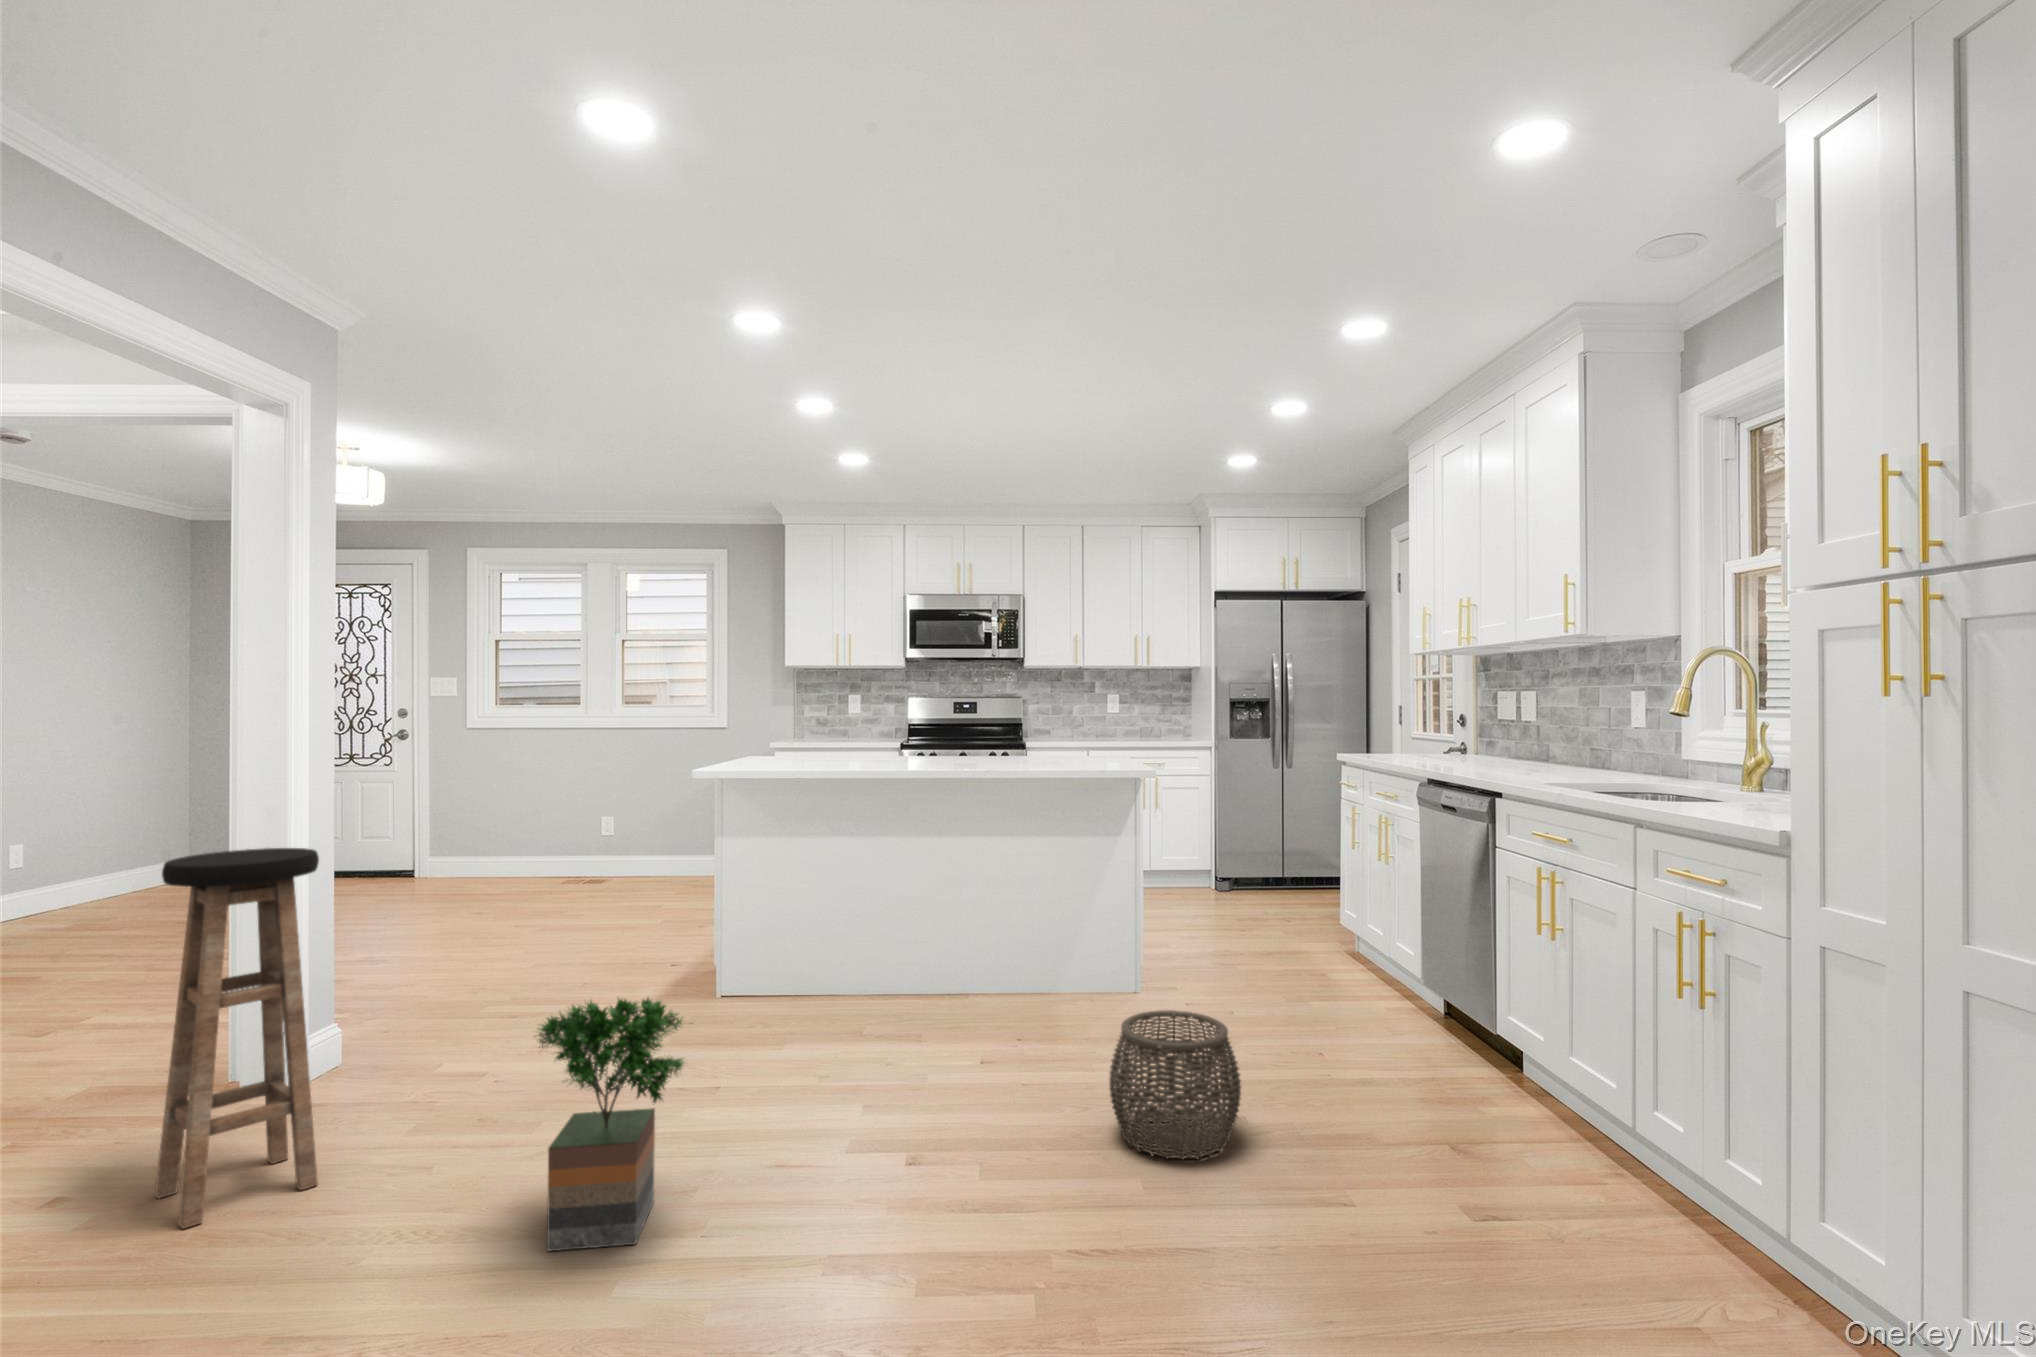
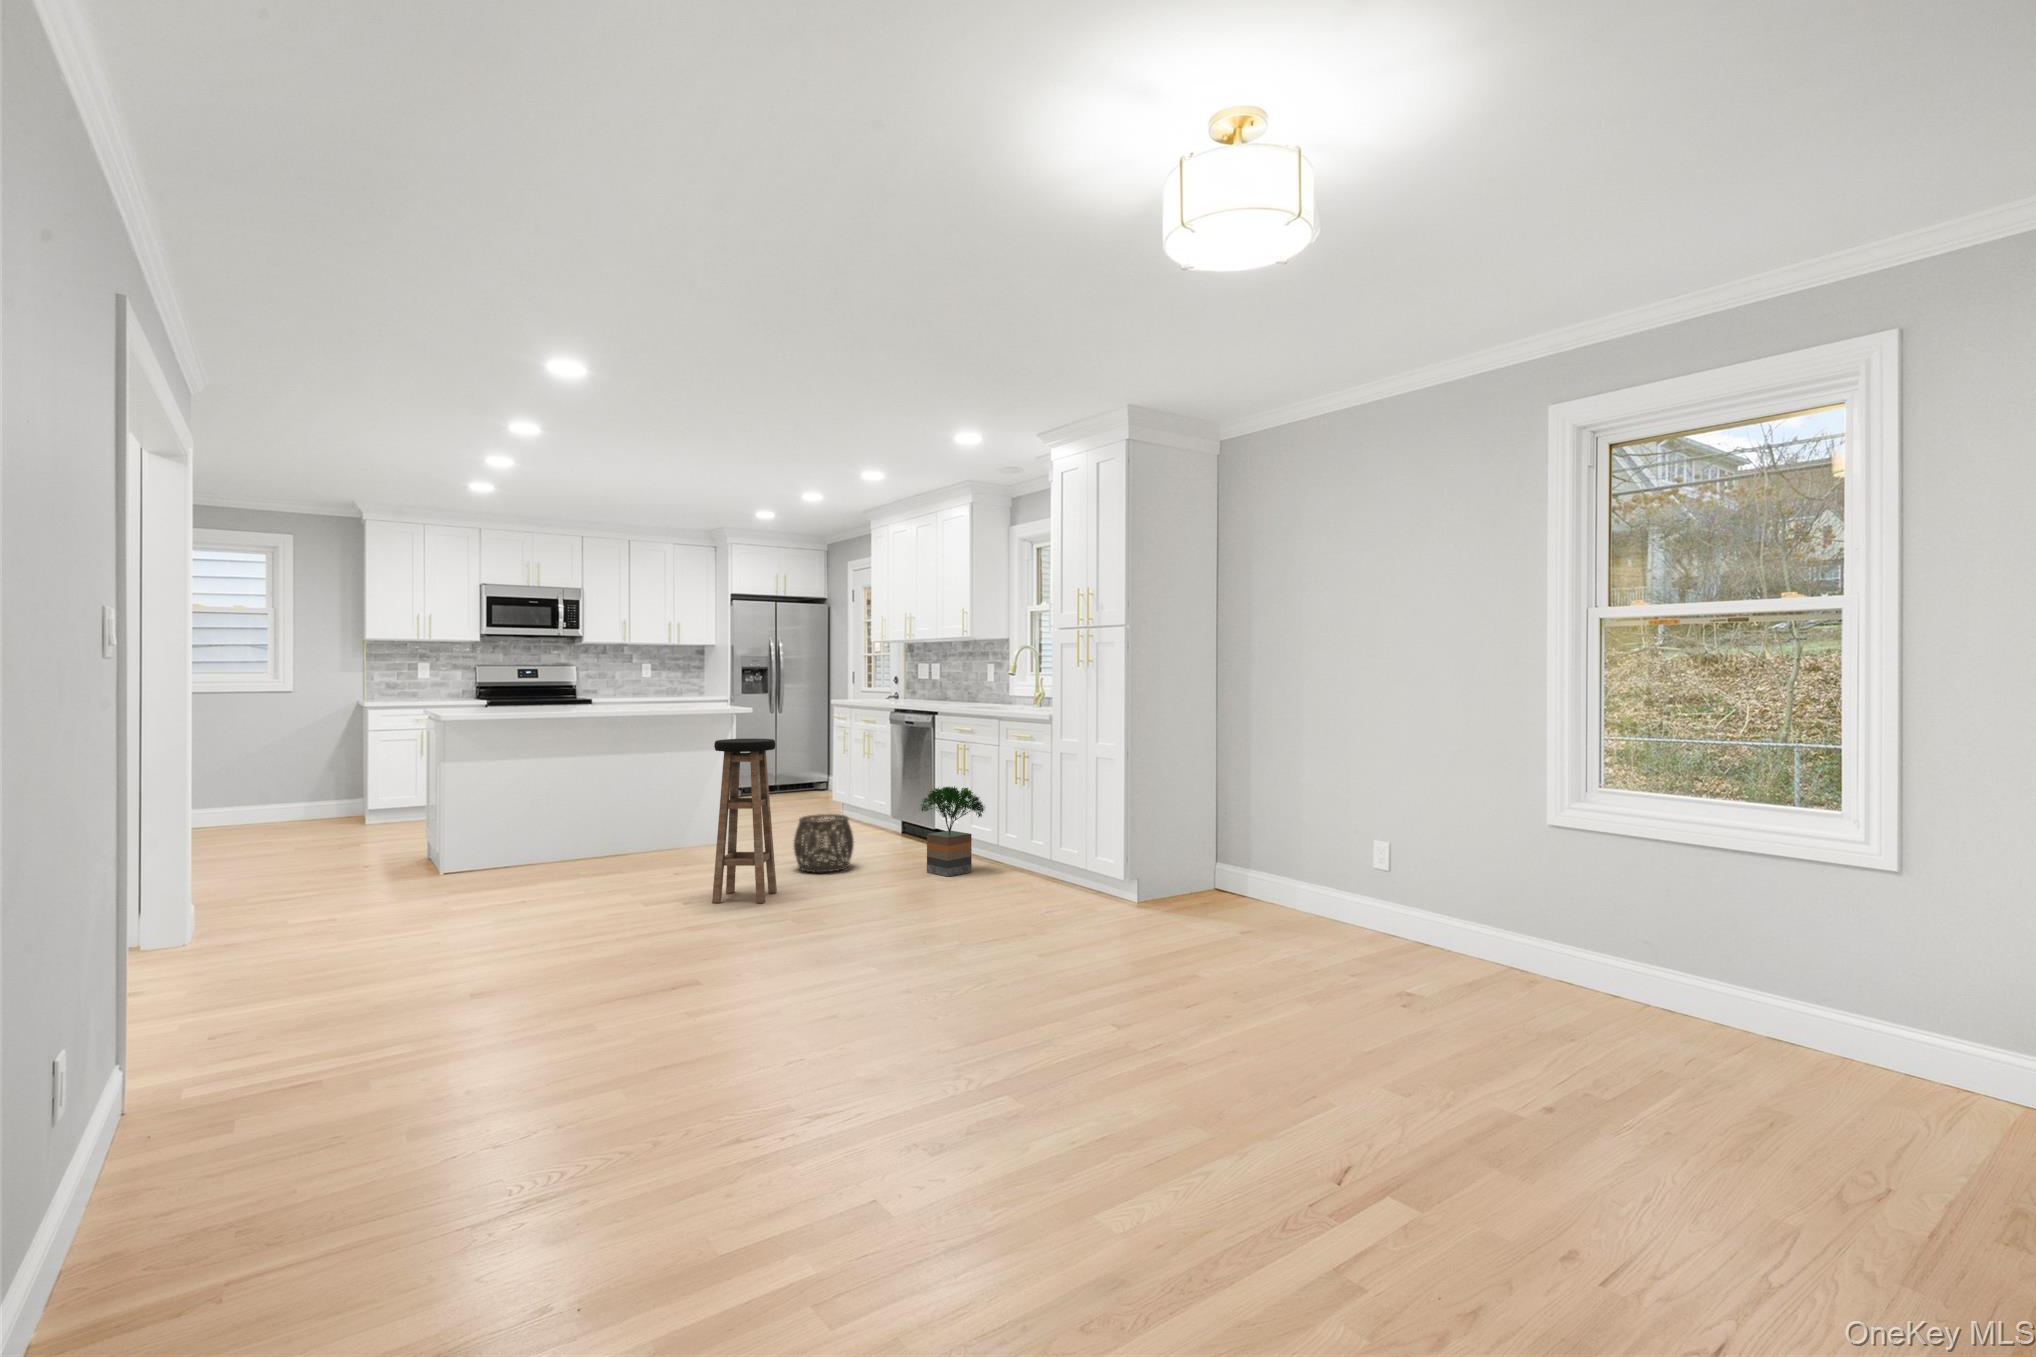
bar stool: present [155,848,319,1229] -> present [712,738,777,903]
potted tree: present [535,998,684,1251] -> present [921,786,985,877]

